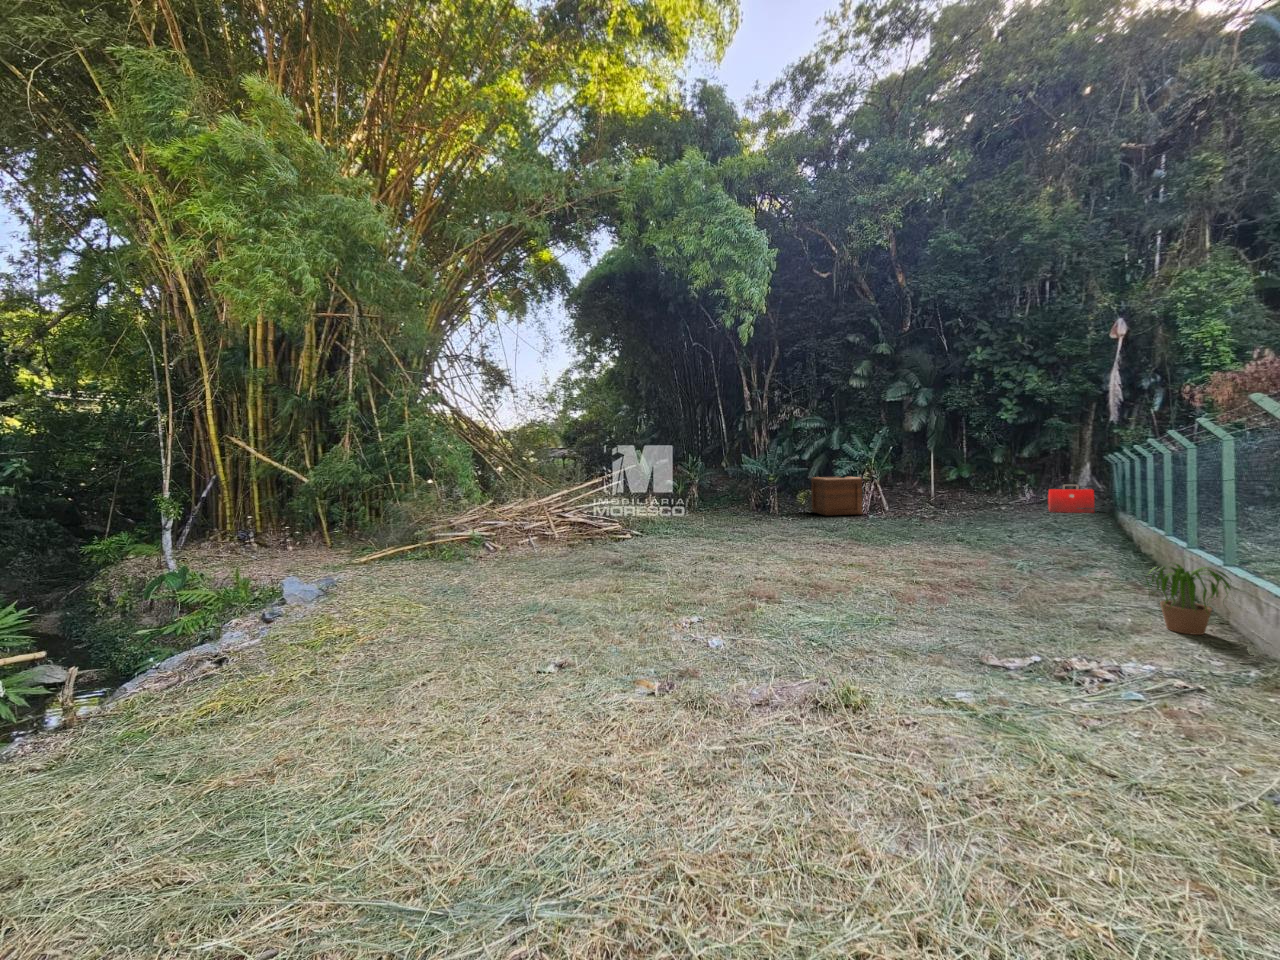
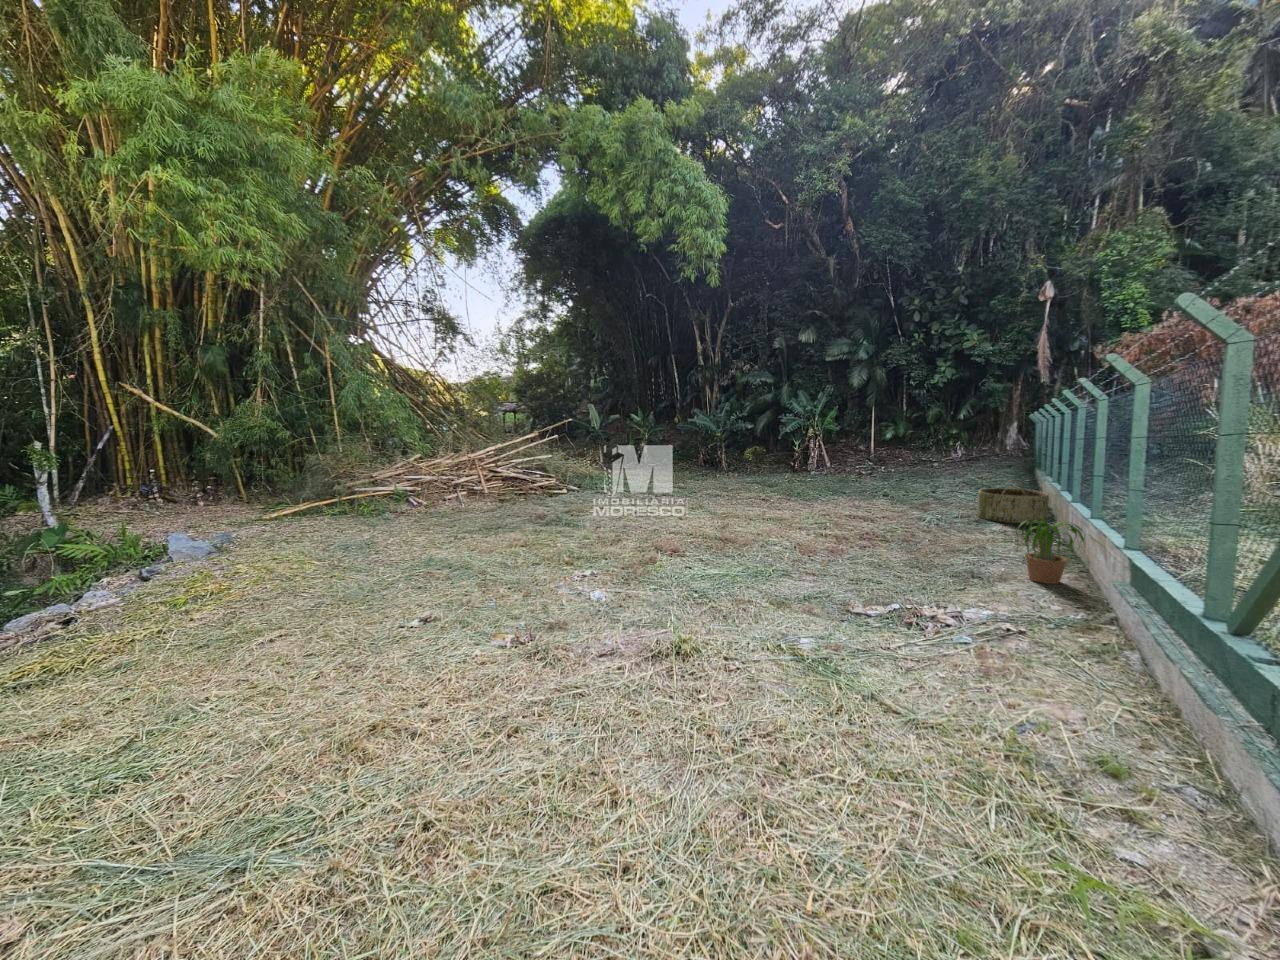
wooden crate: present [811,476,863,516] -> none [759,435,808,474]
toolbox: present [1048,485,1094,513] -> none [985,445,1026,473]
basket: none [1068,522,1149,568] -> present [977,486,1049,524]

